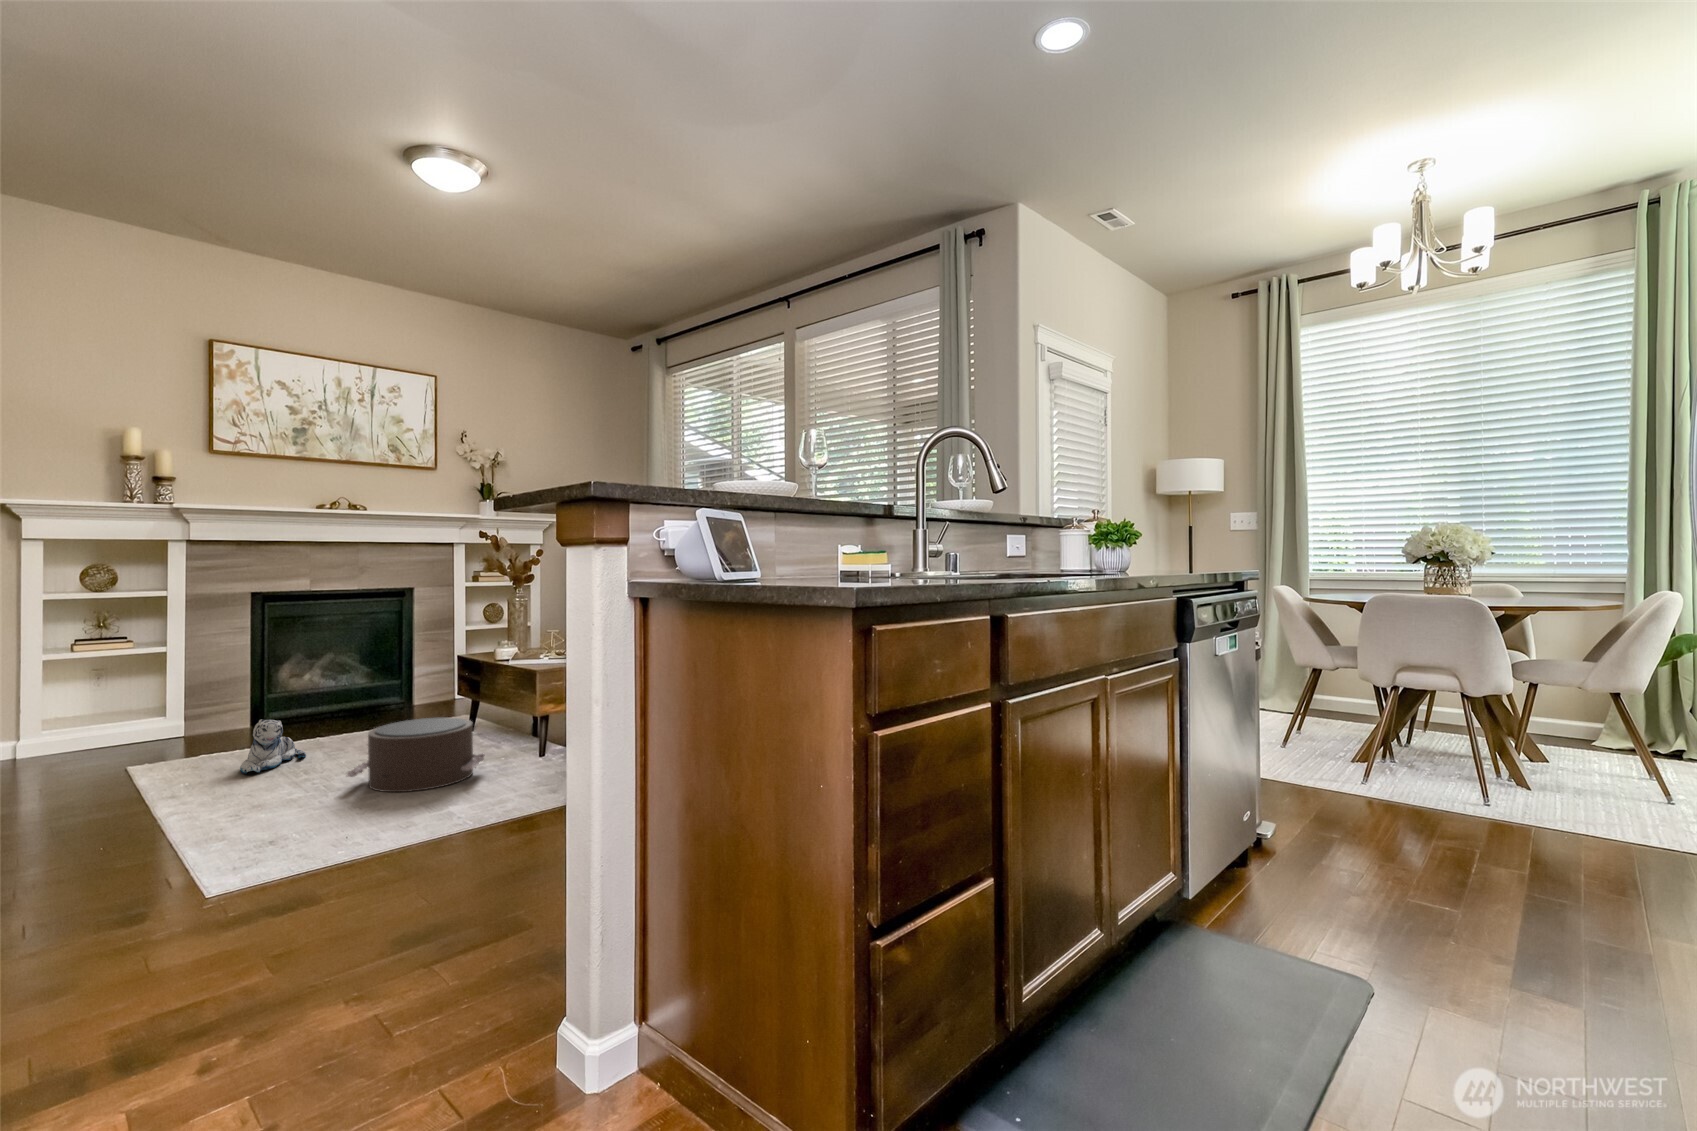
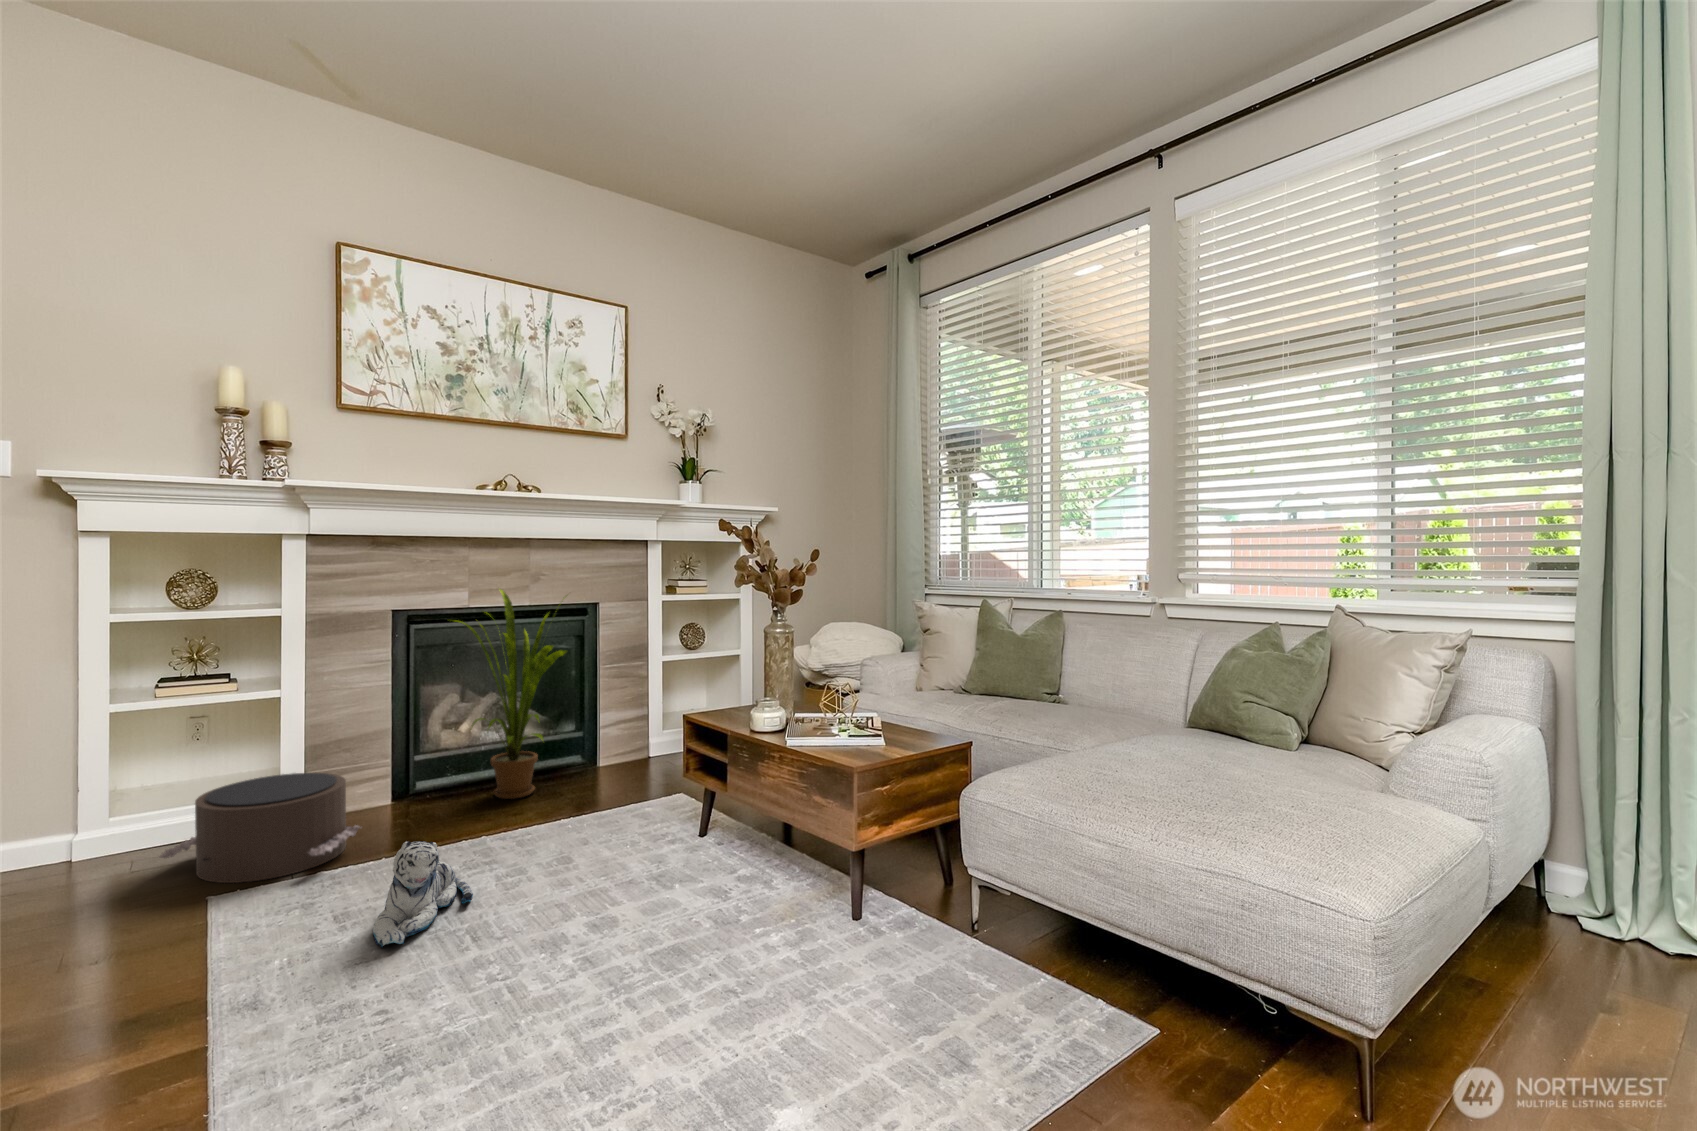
house plant: none [291,577,385,719] -> present [455,589,566,799]
pouf: present [346,718,485,792] -> present [159,773,360,883]

